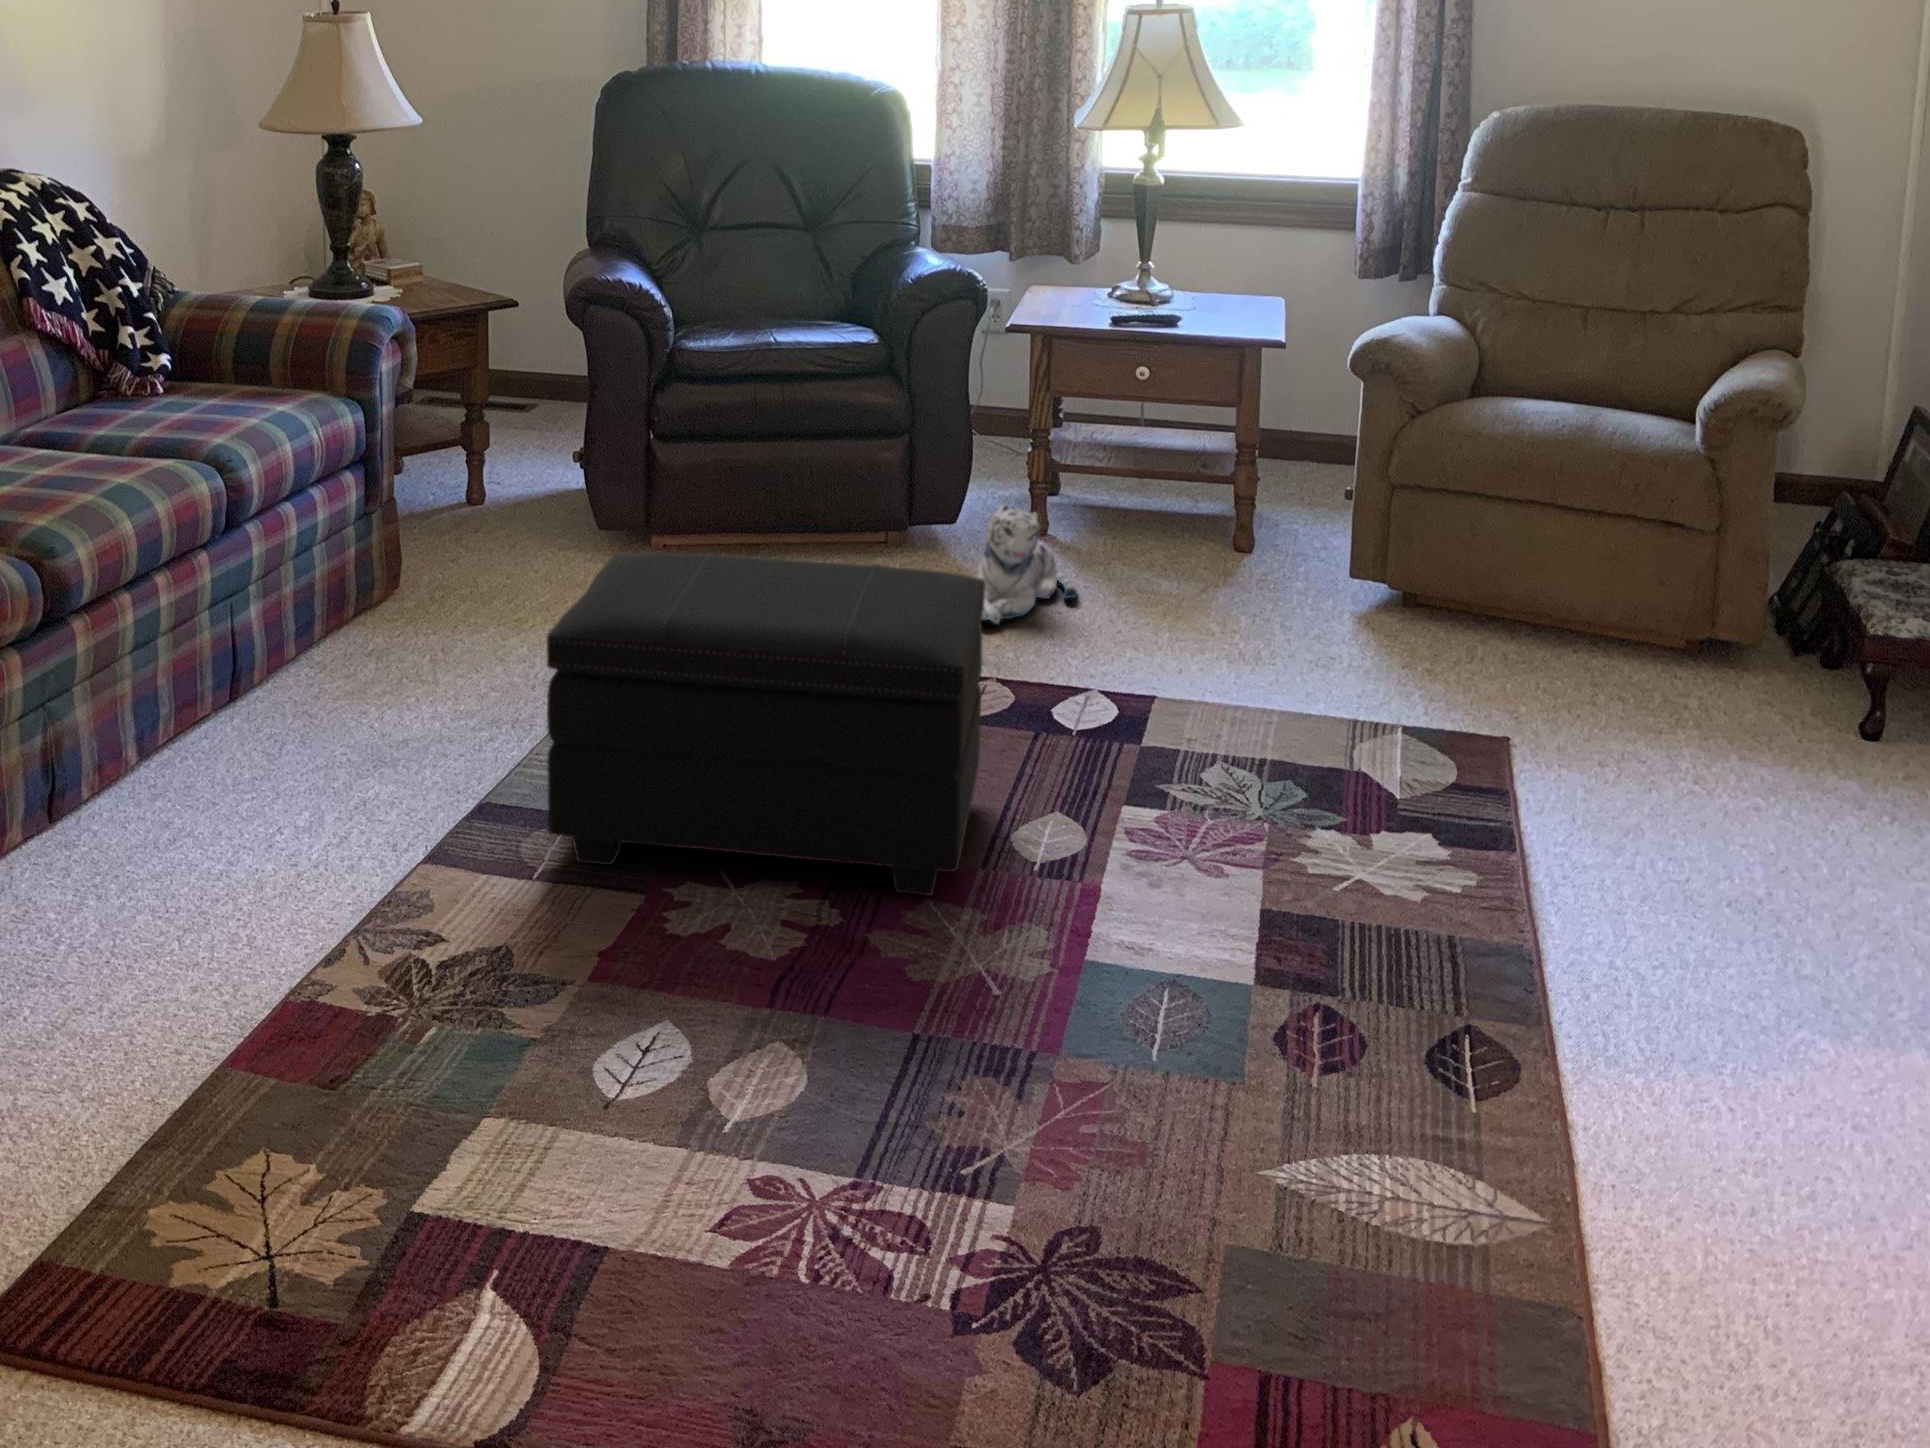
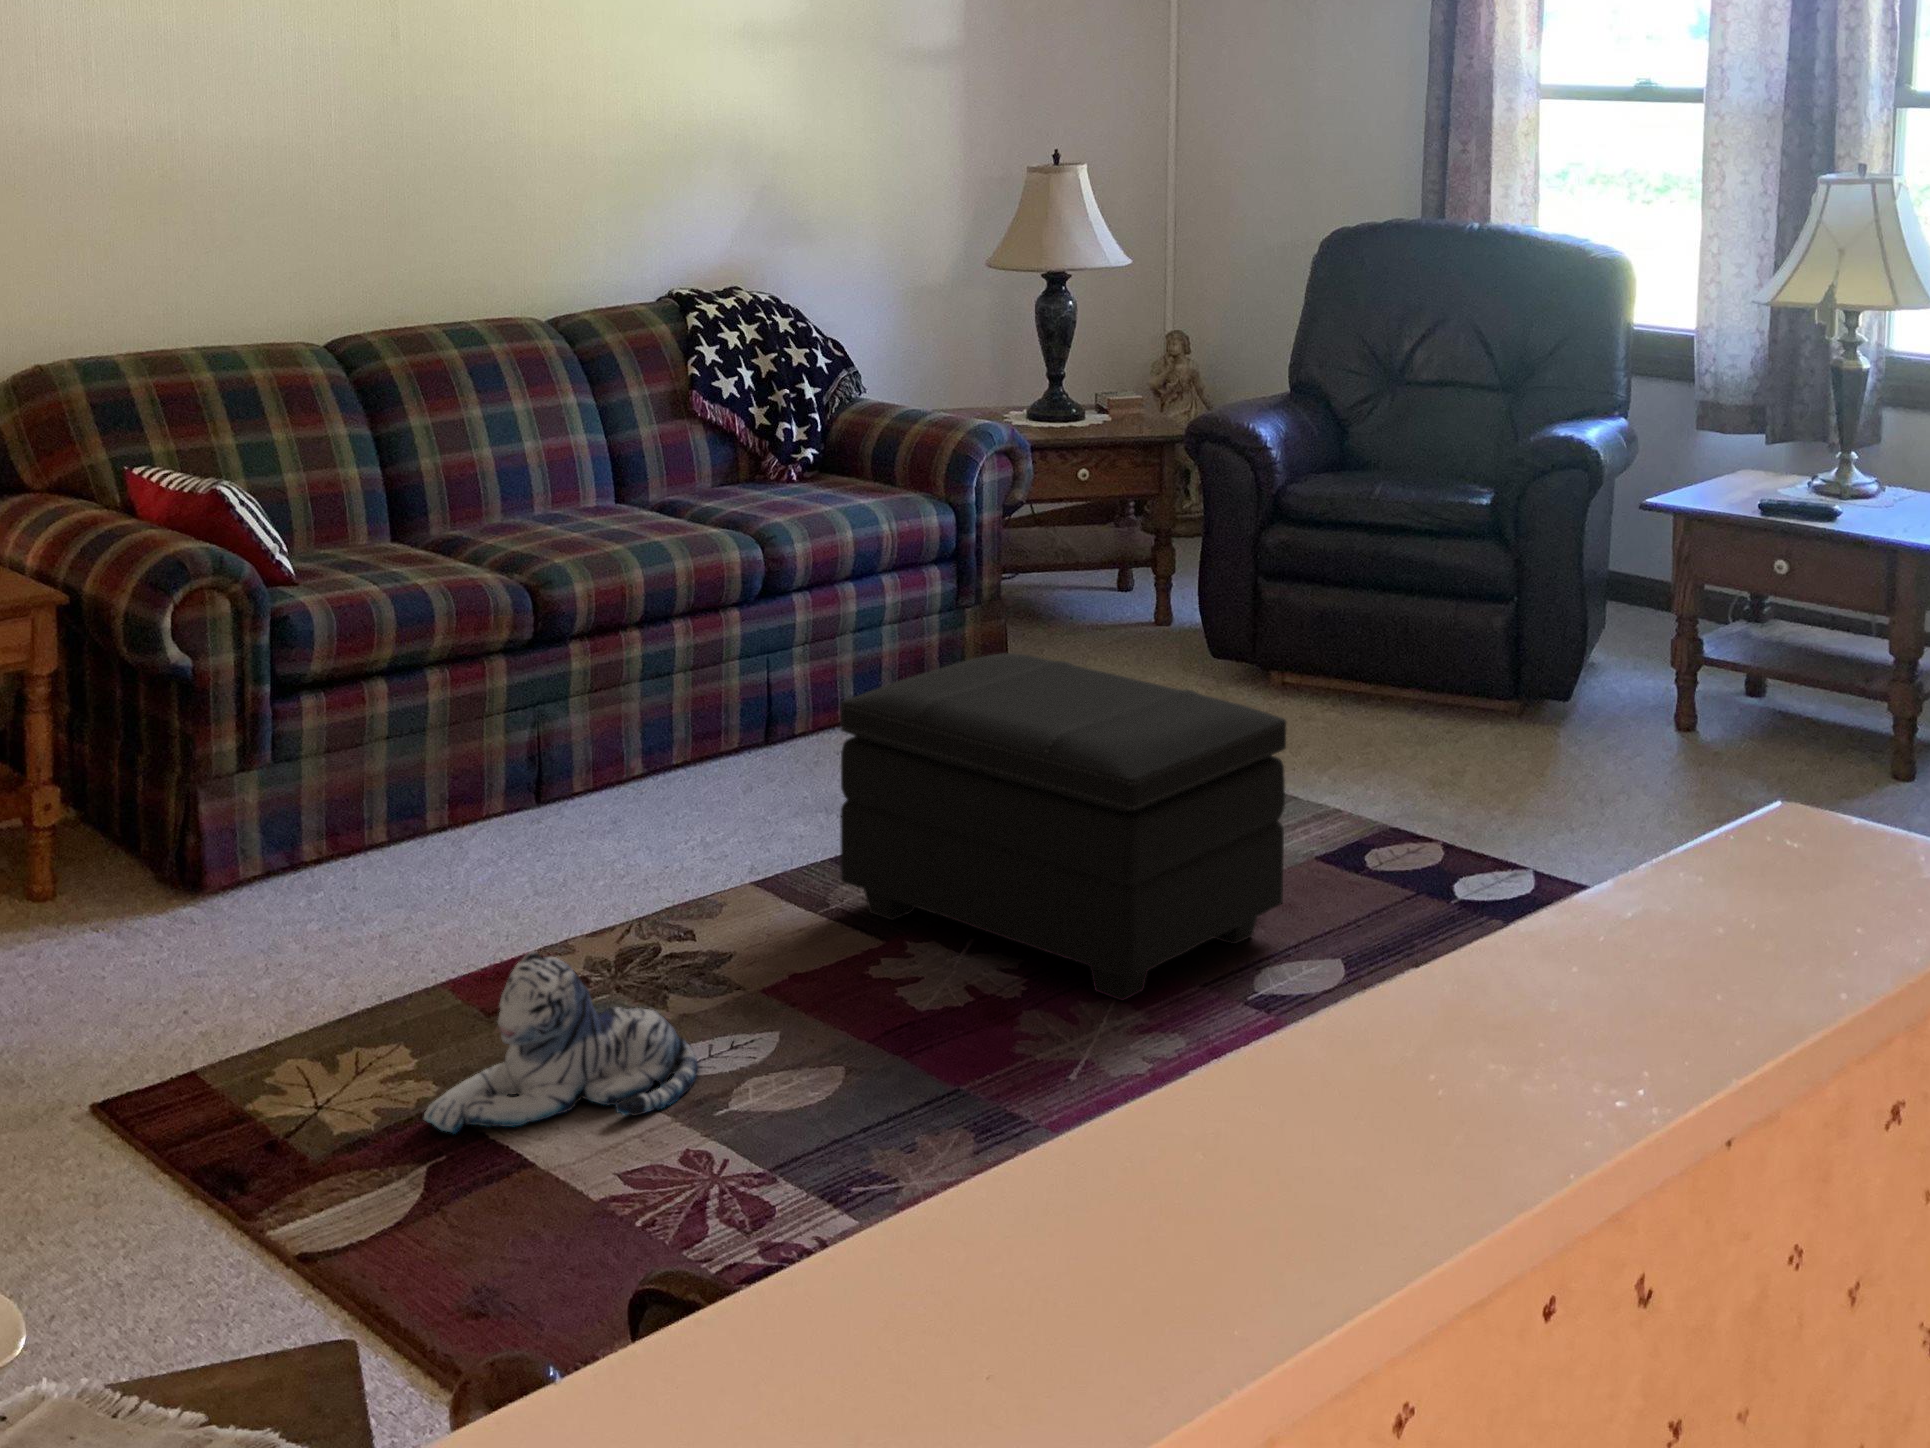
plush toy: present [976,505,1077,624] -> present [424,952,699,1133]

